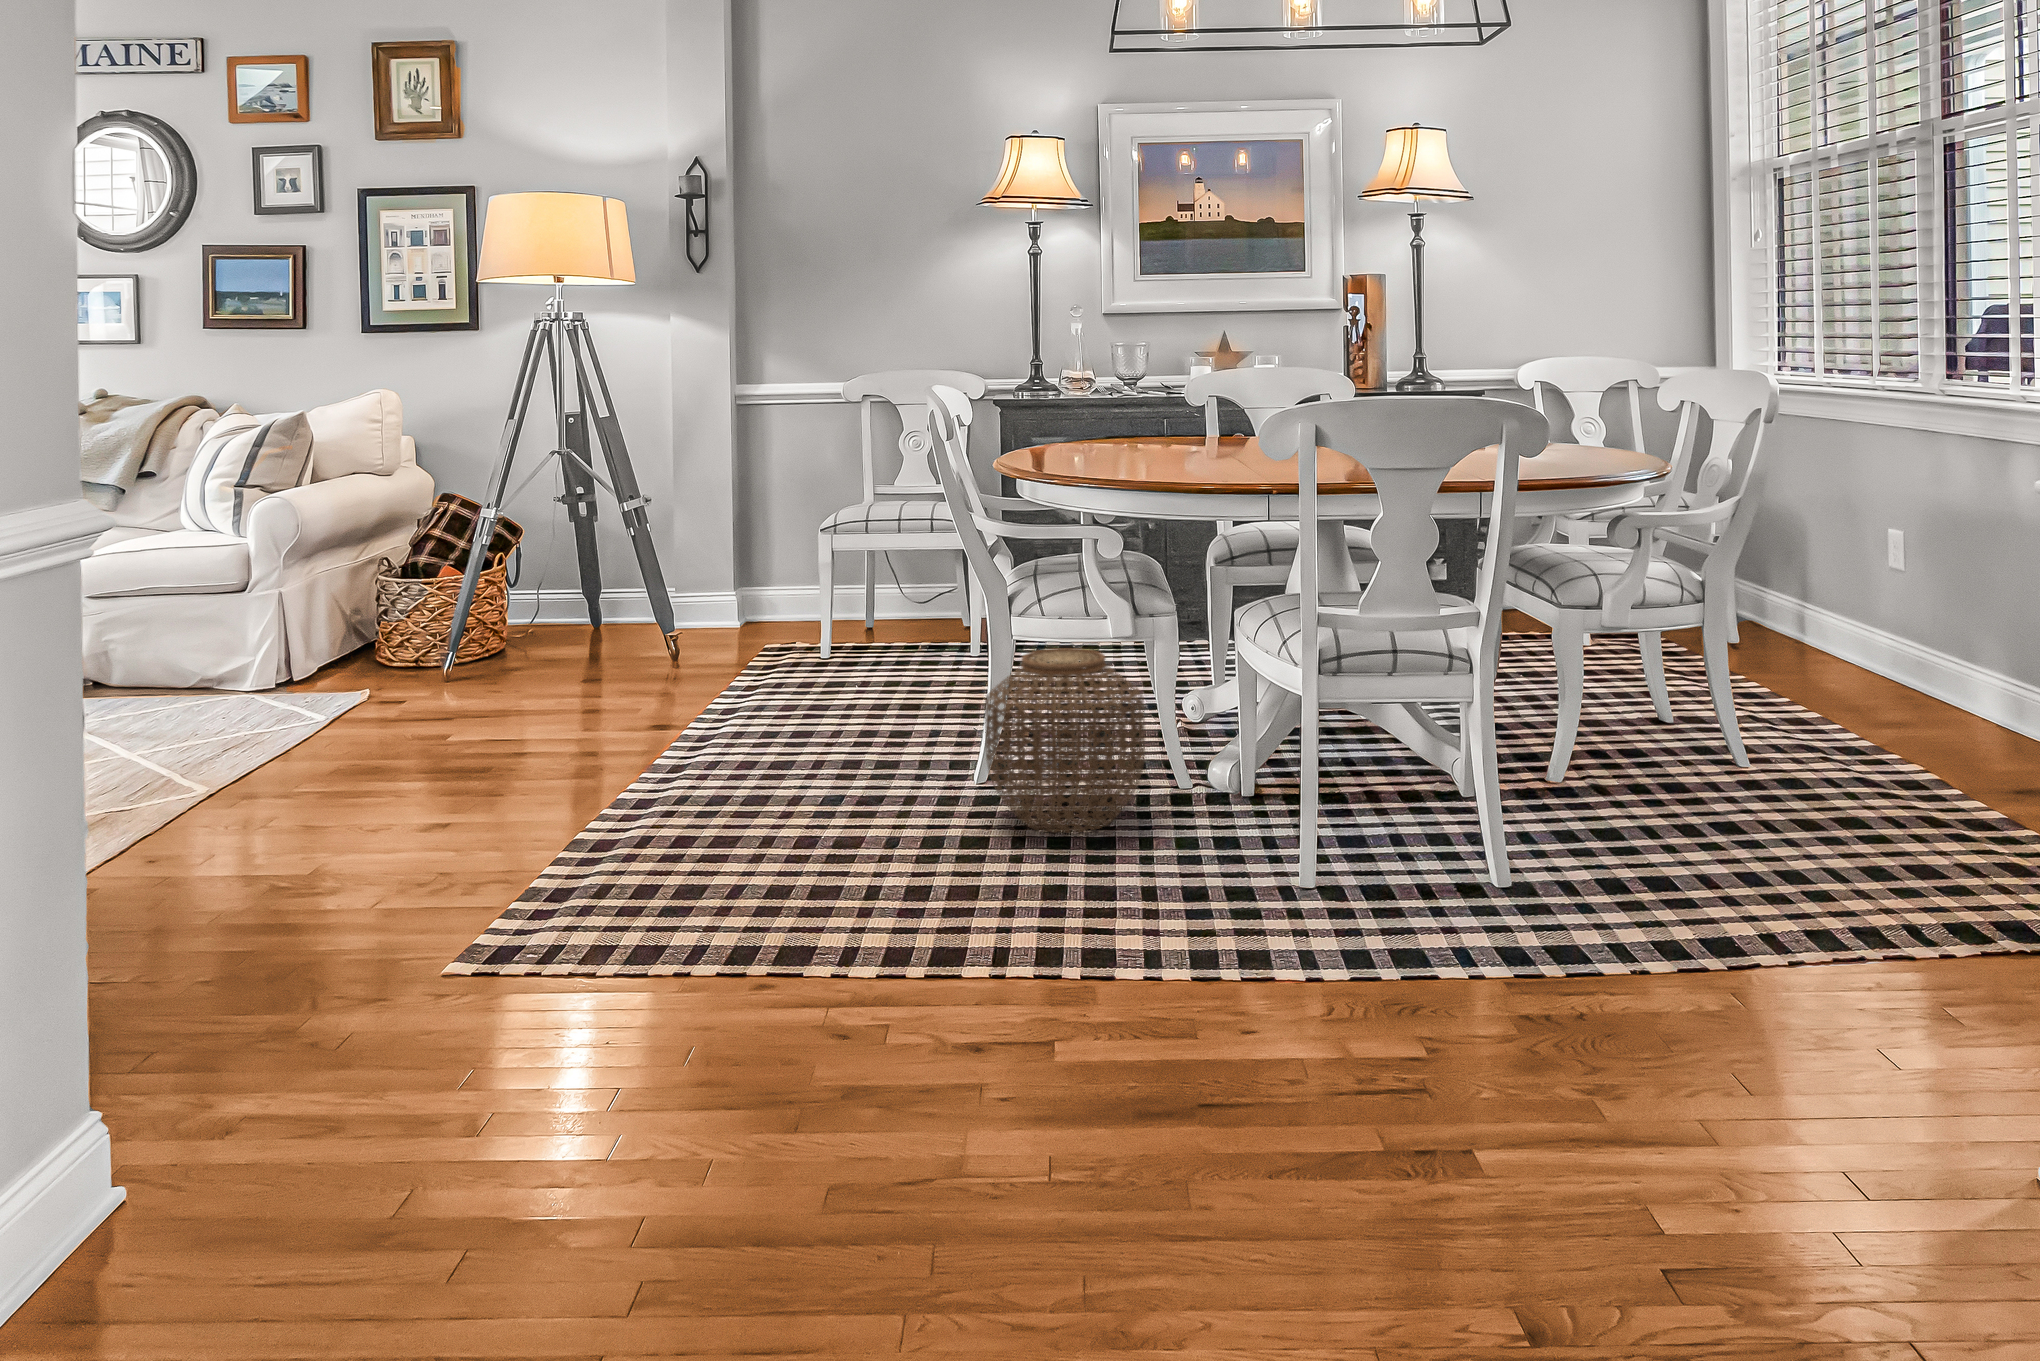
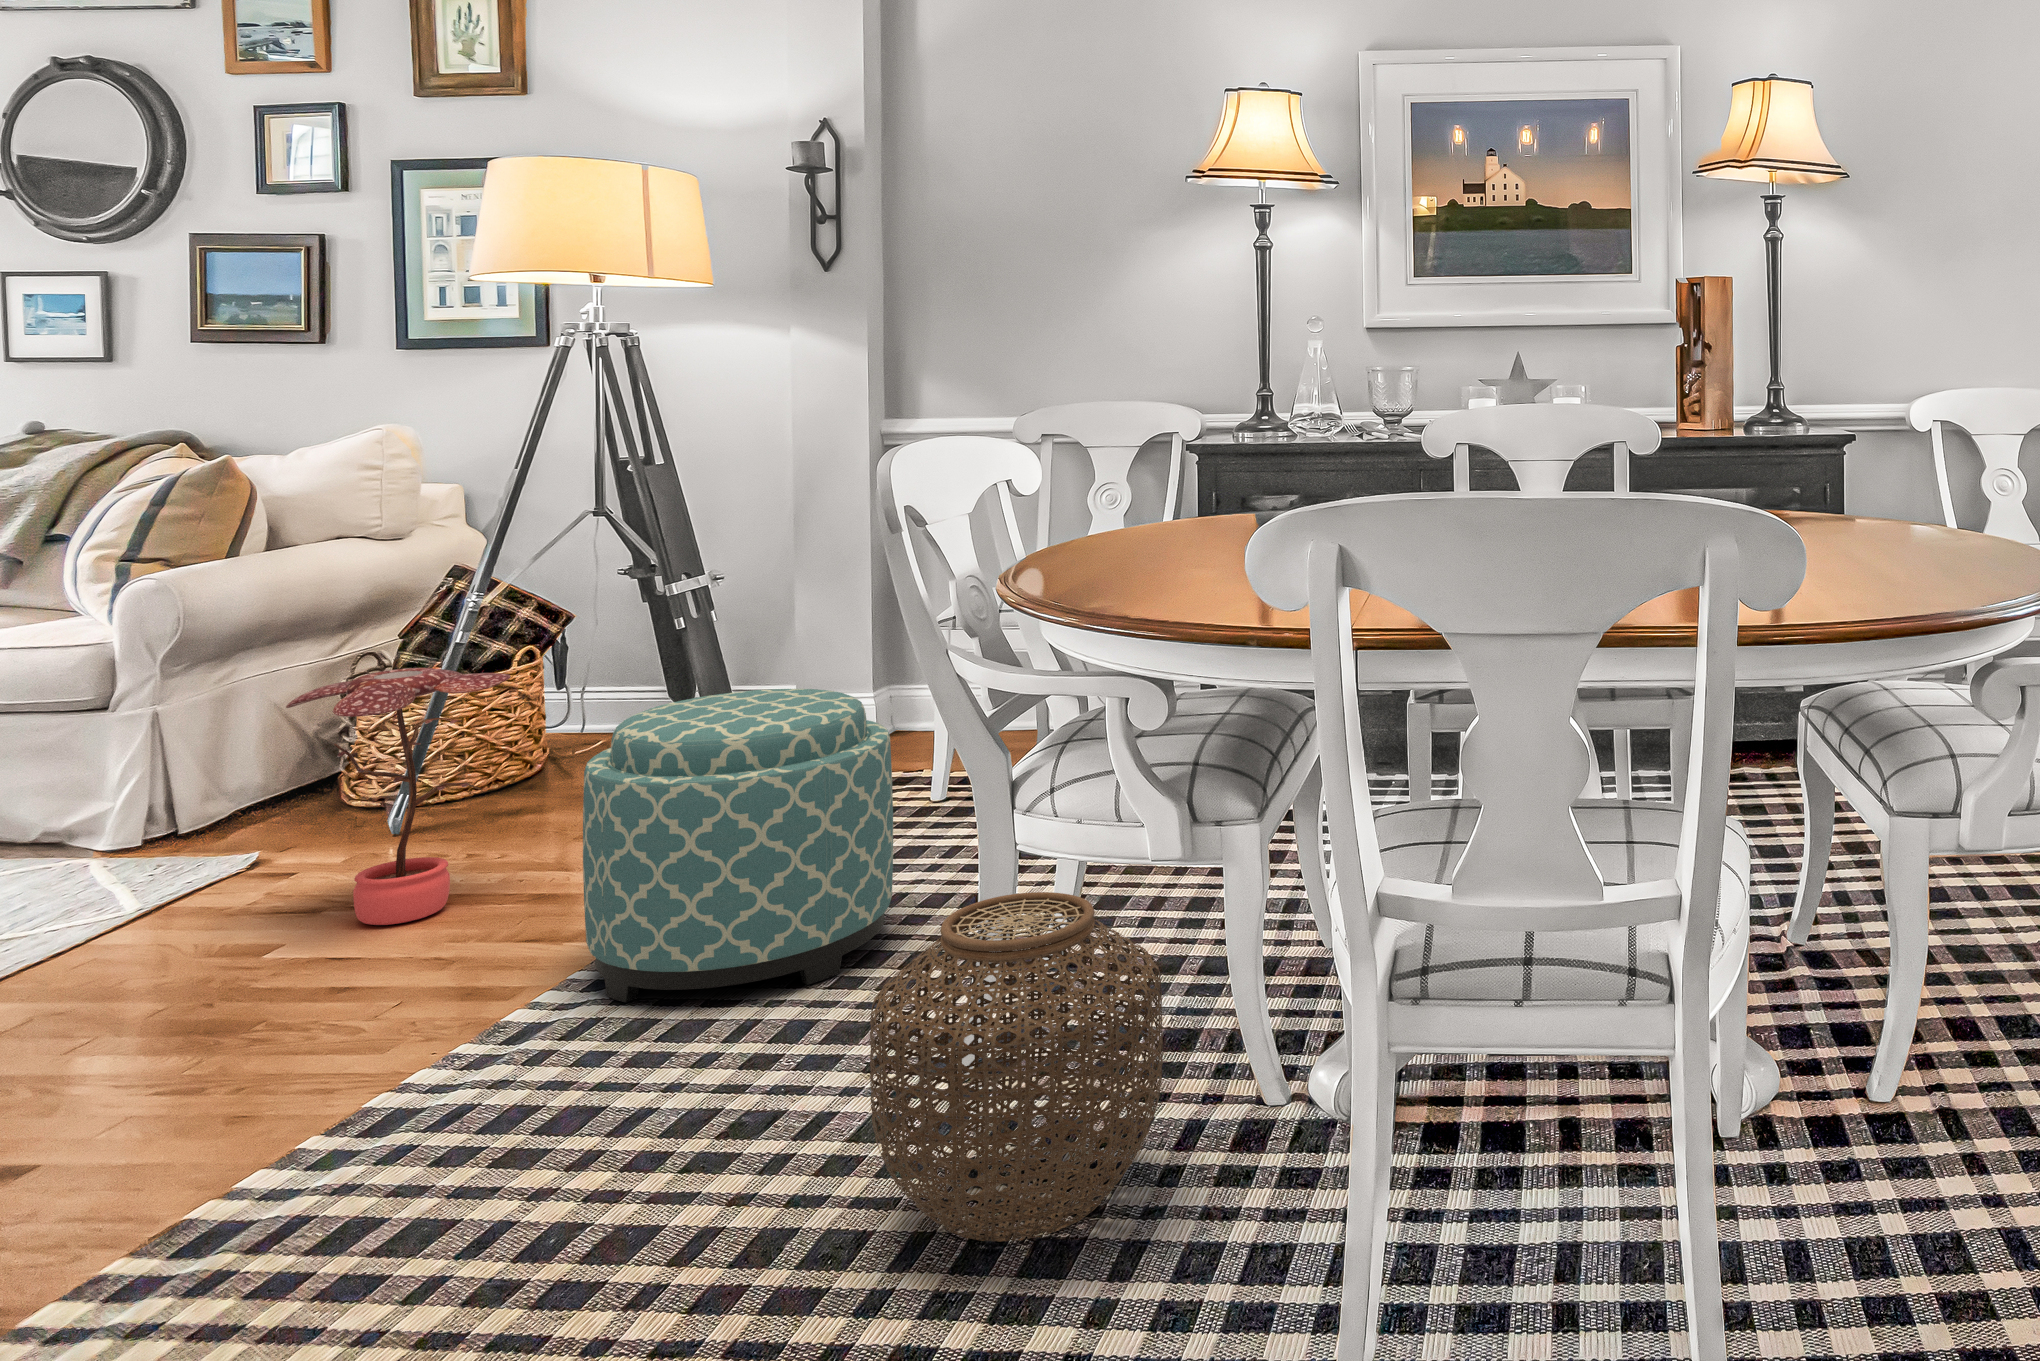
potted plant: none [452,551,586,720] -> present [286,668,511,925]
ottoman: none [686,560,872,751] -> present [583,689,893,1003]

